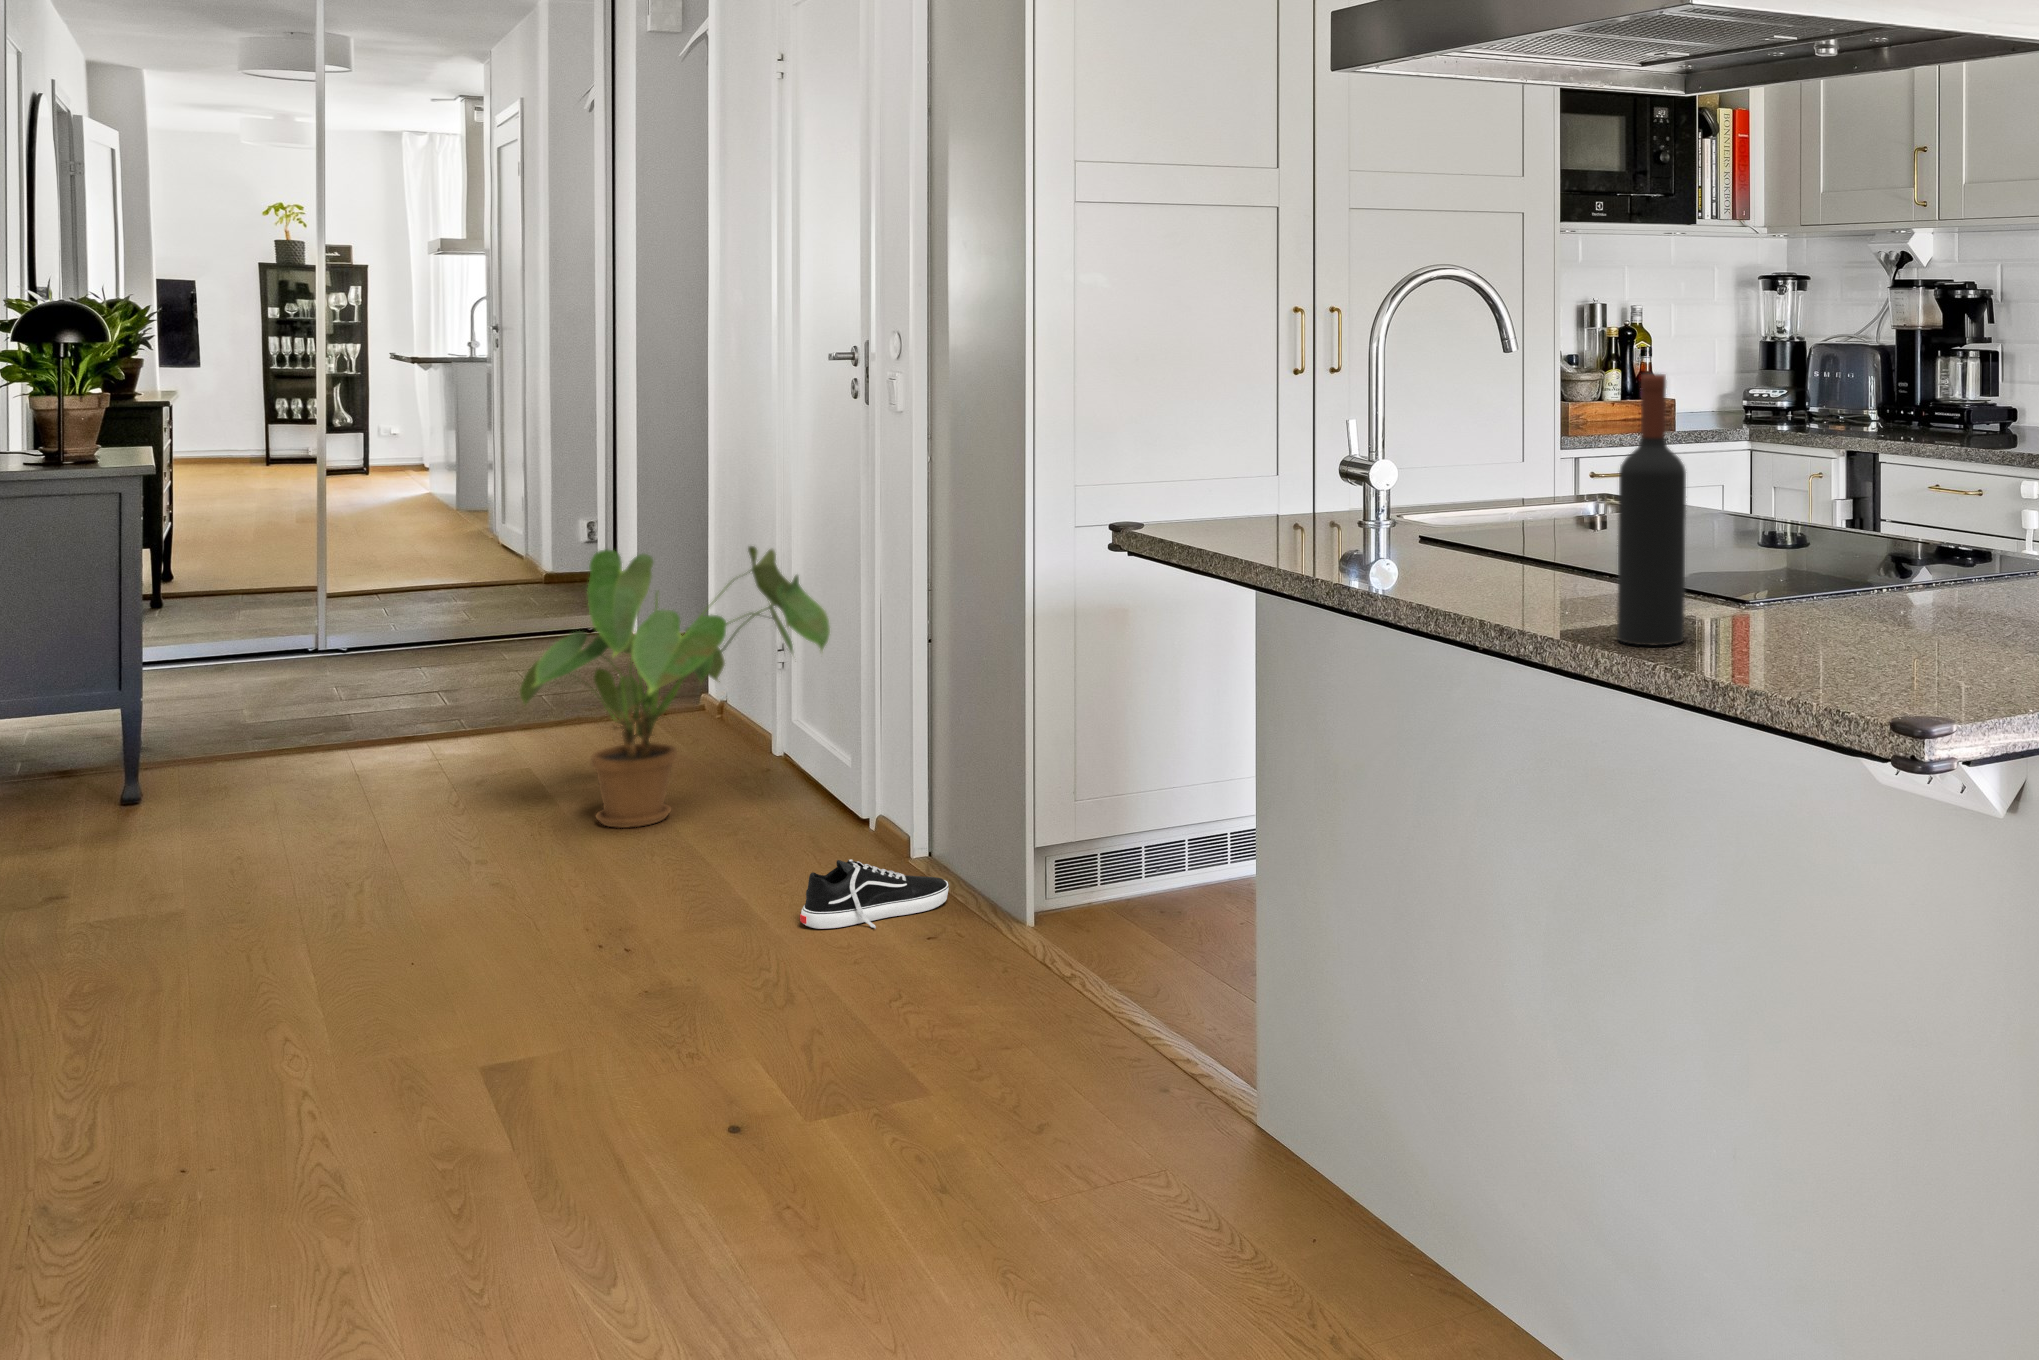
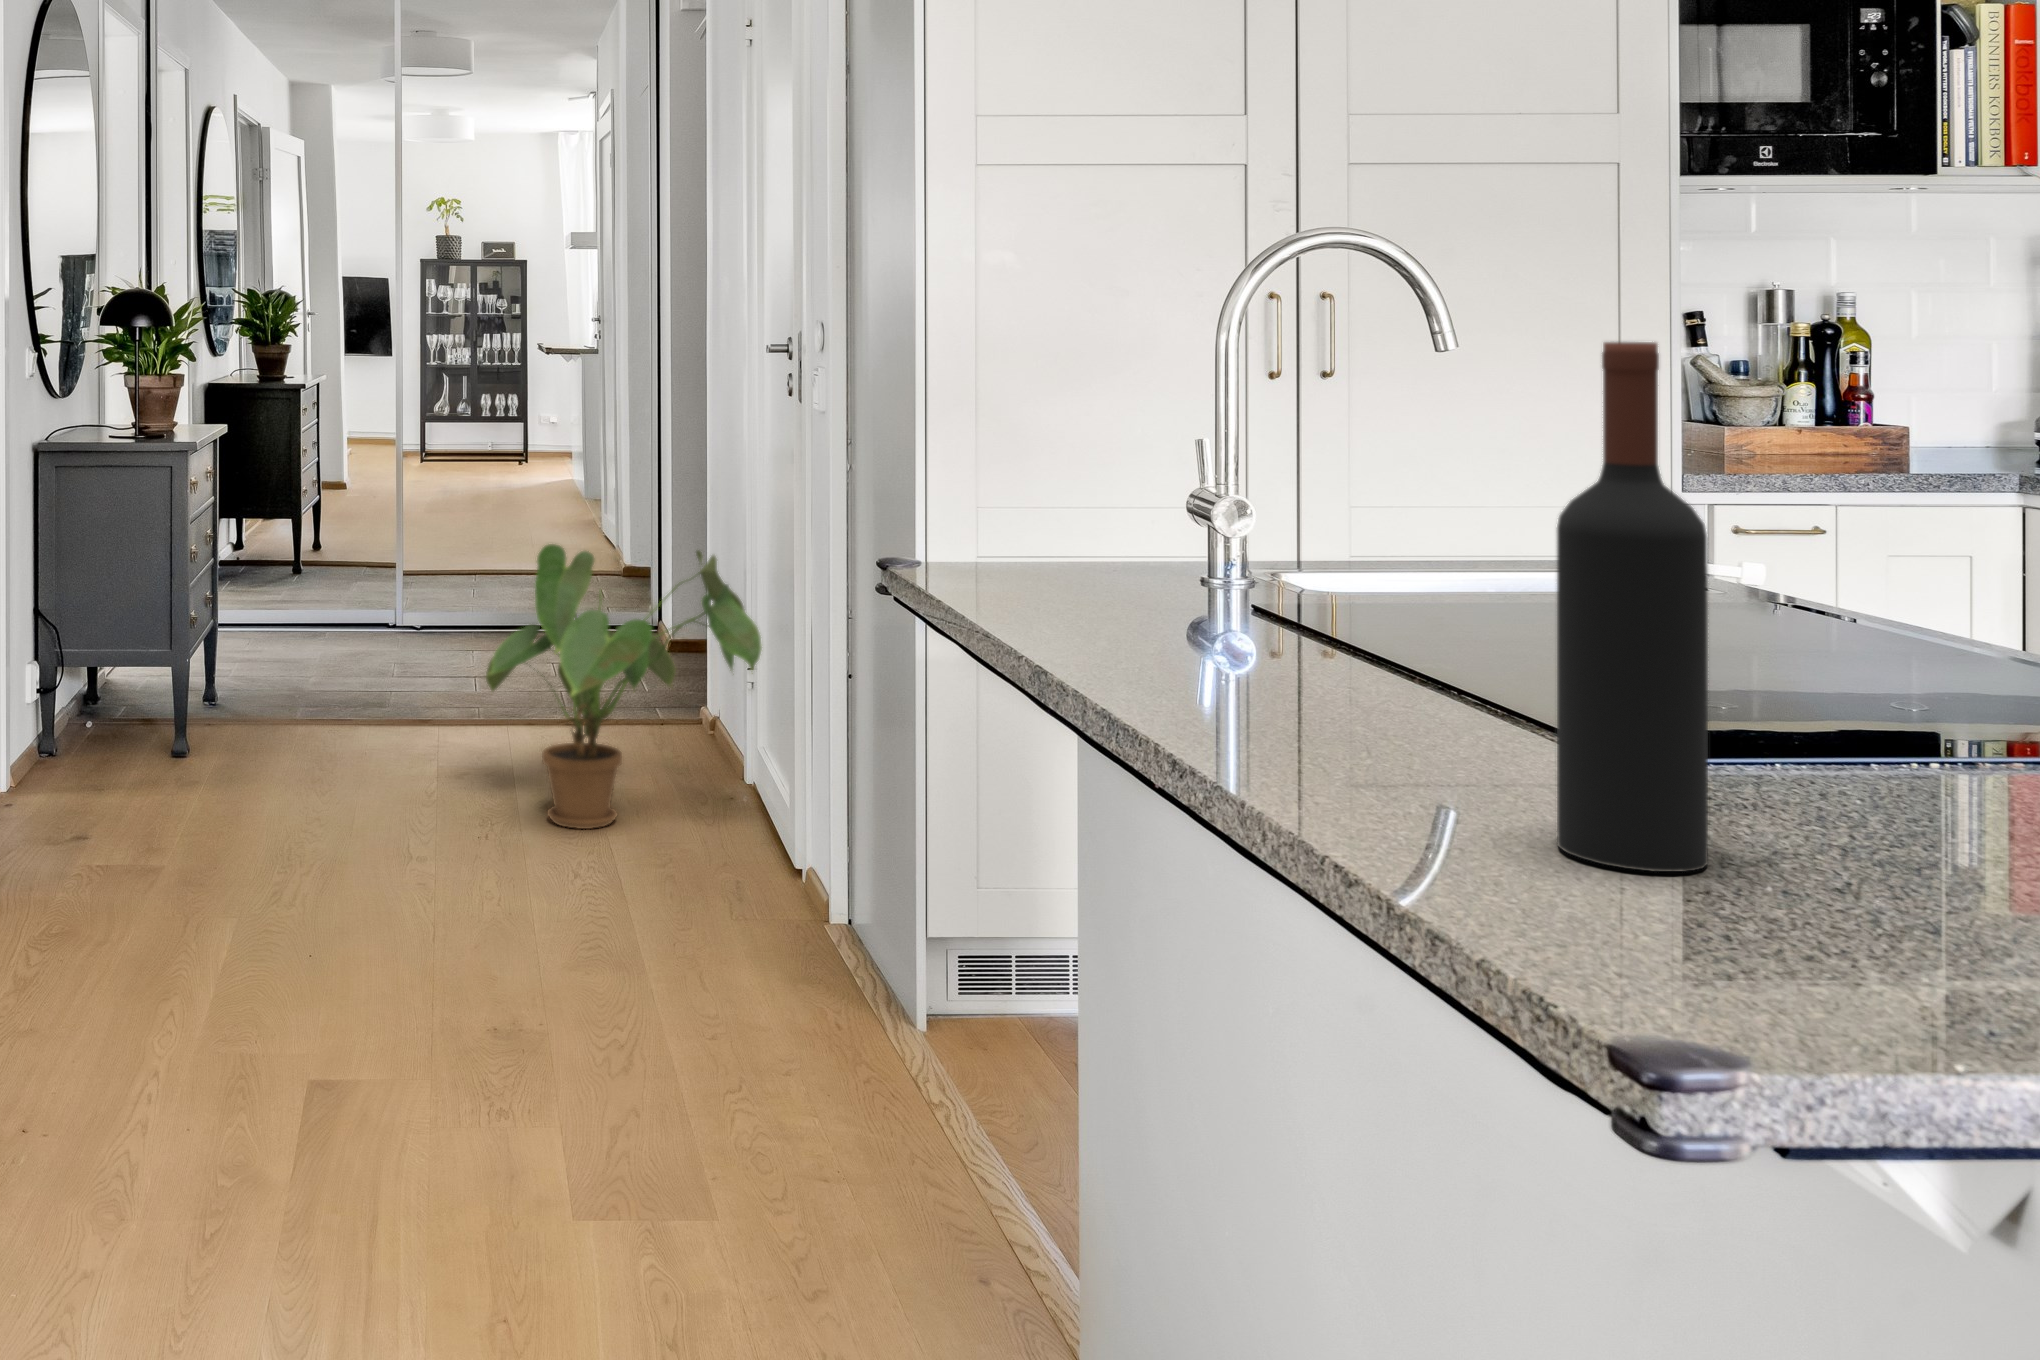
shoe: present [800,859,949,929] -> none [680,908,845,994]

